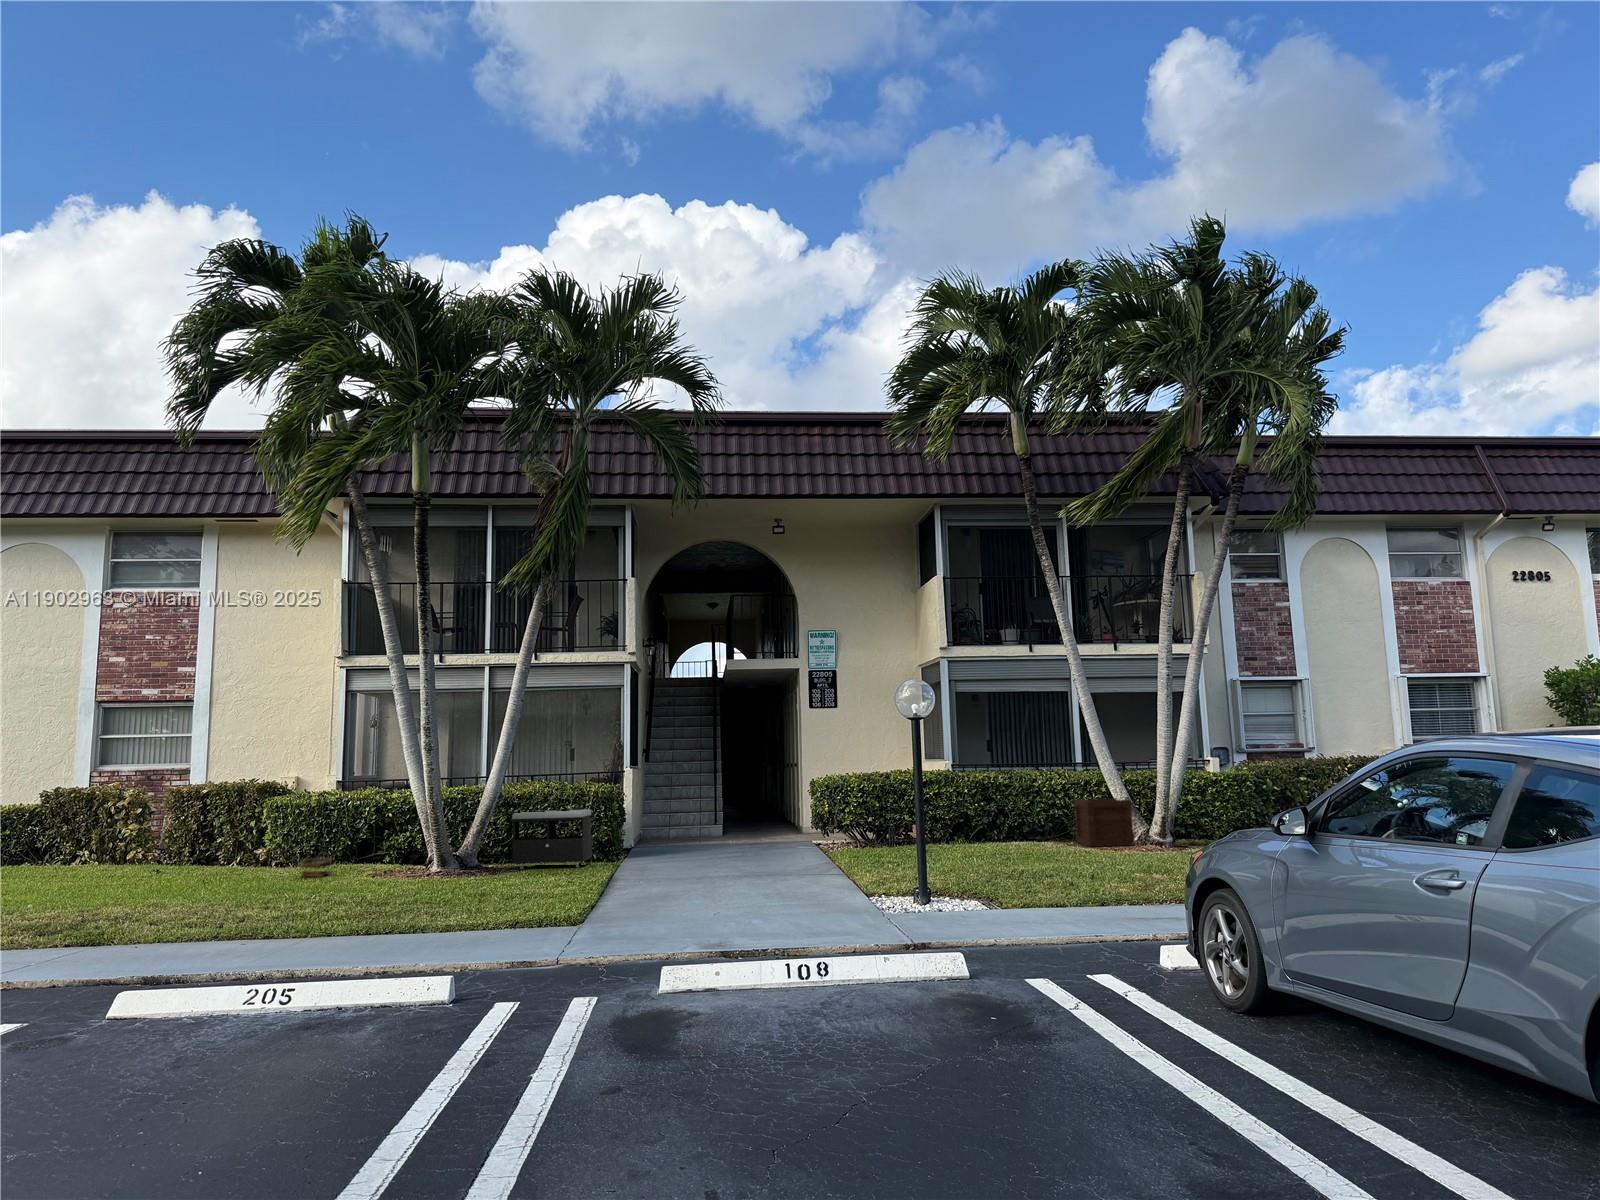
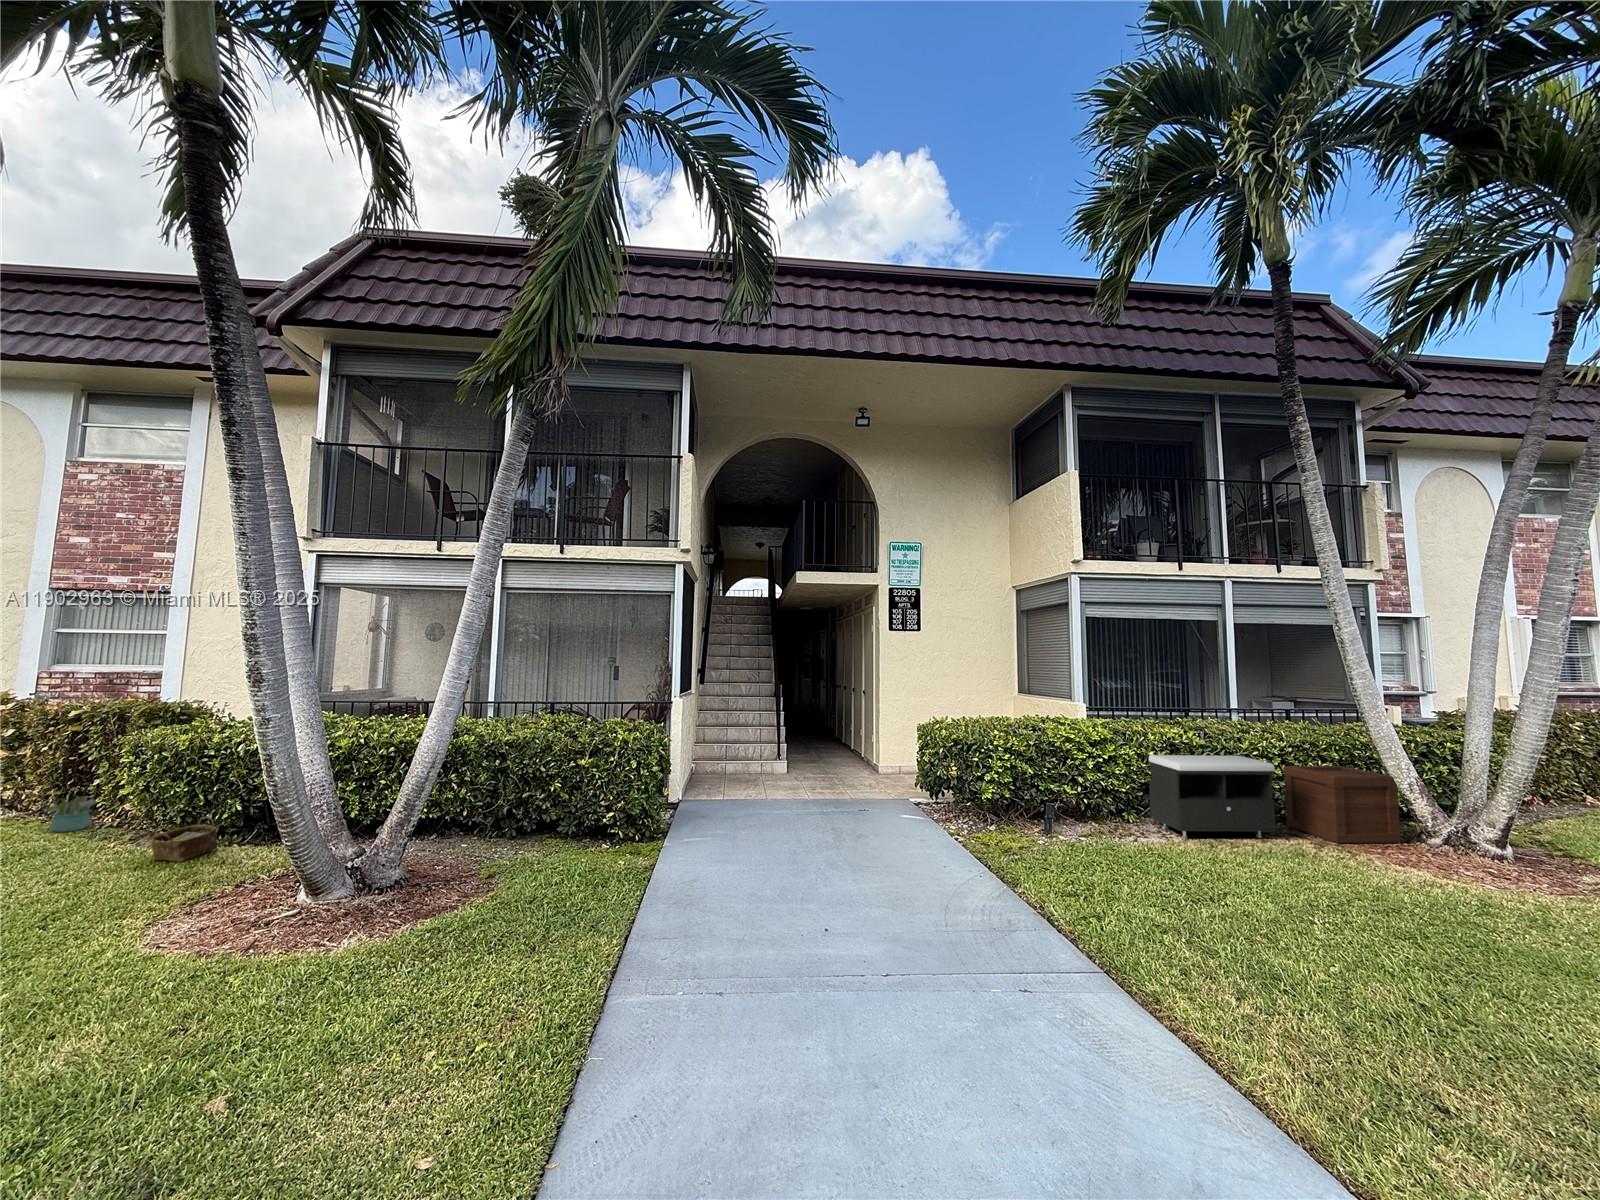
storage bench: present [512,810,592,869] -> present [1149,755,1276,838]
decorative plant: none [189,850,219,874] -> present [44,796,95,832]

